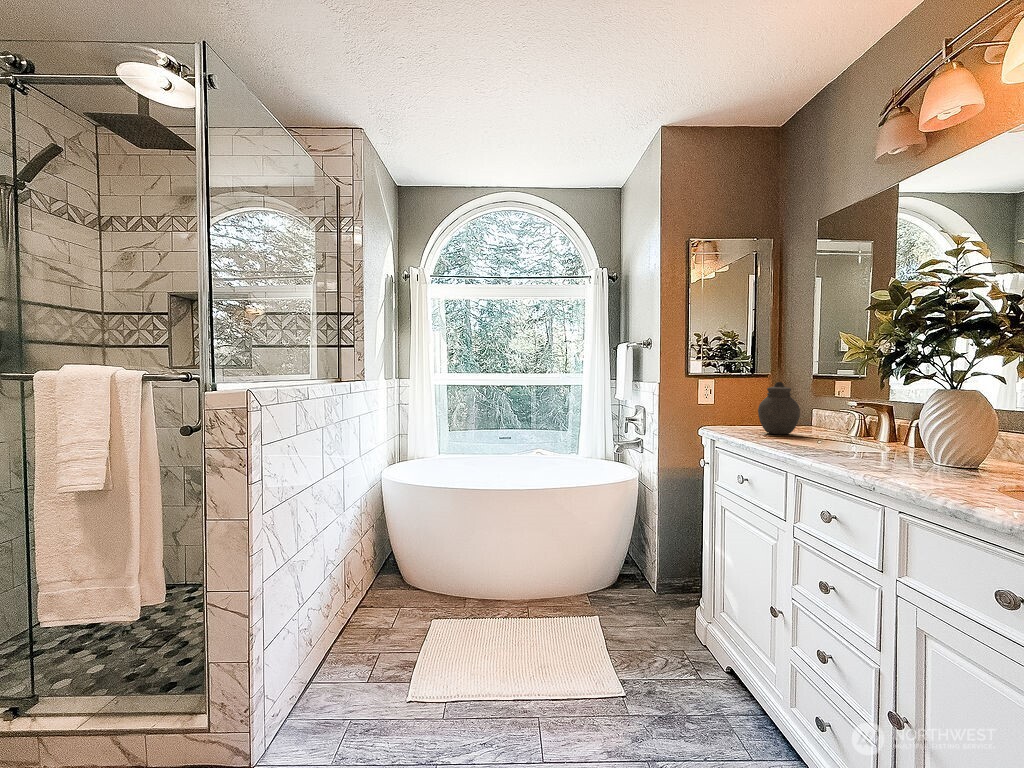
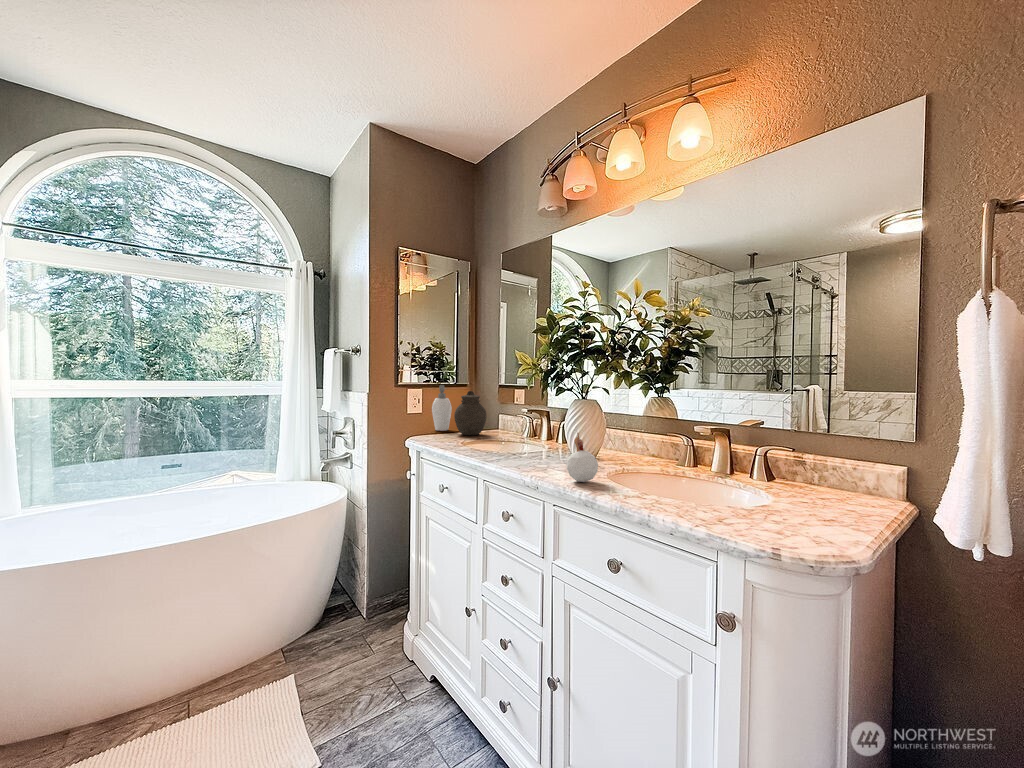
soap dispenser: none [728,376,752,429] -> present [432,385,452,431]
candle: none [933,416,982,485] -> present [567,432,598,482]

